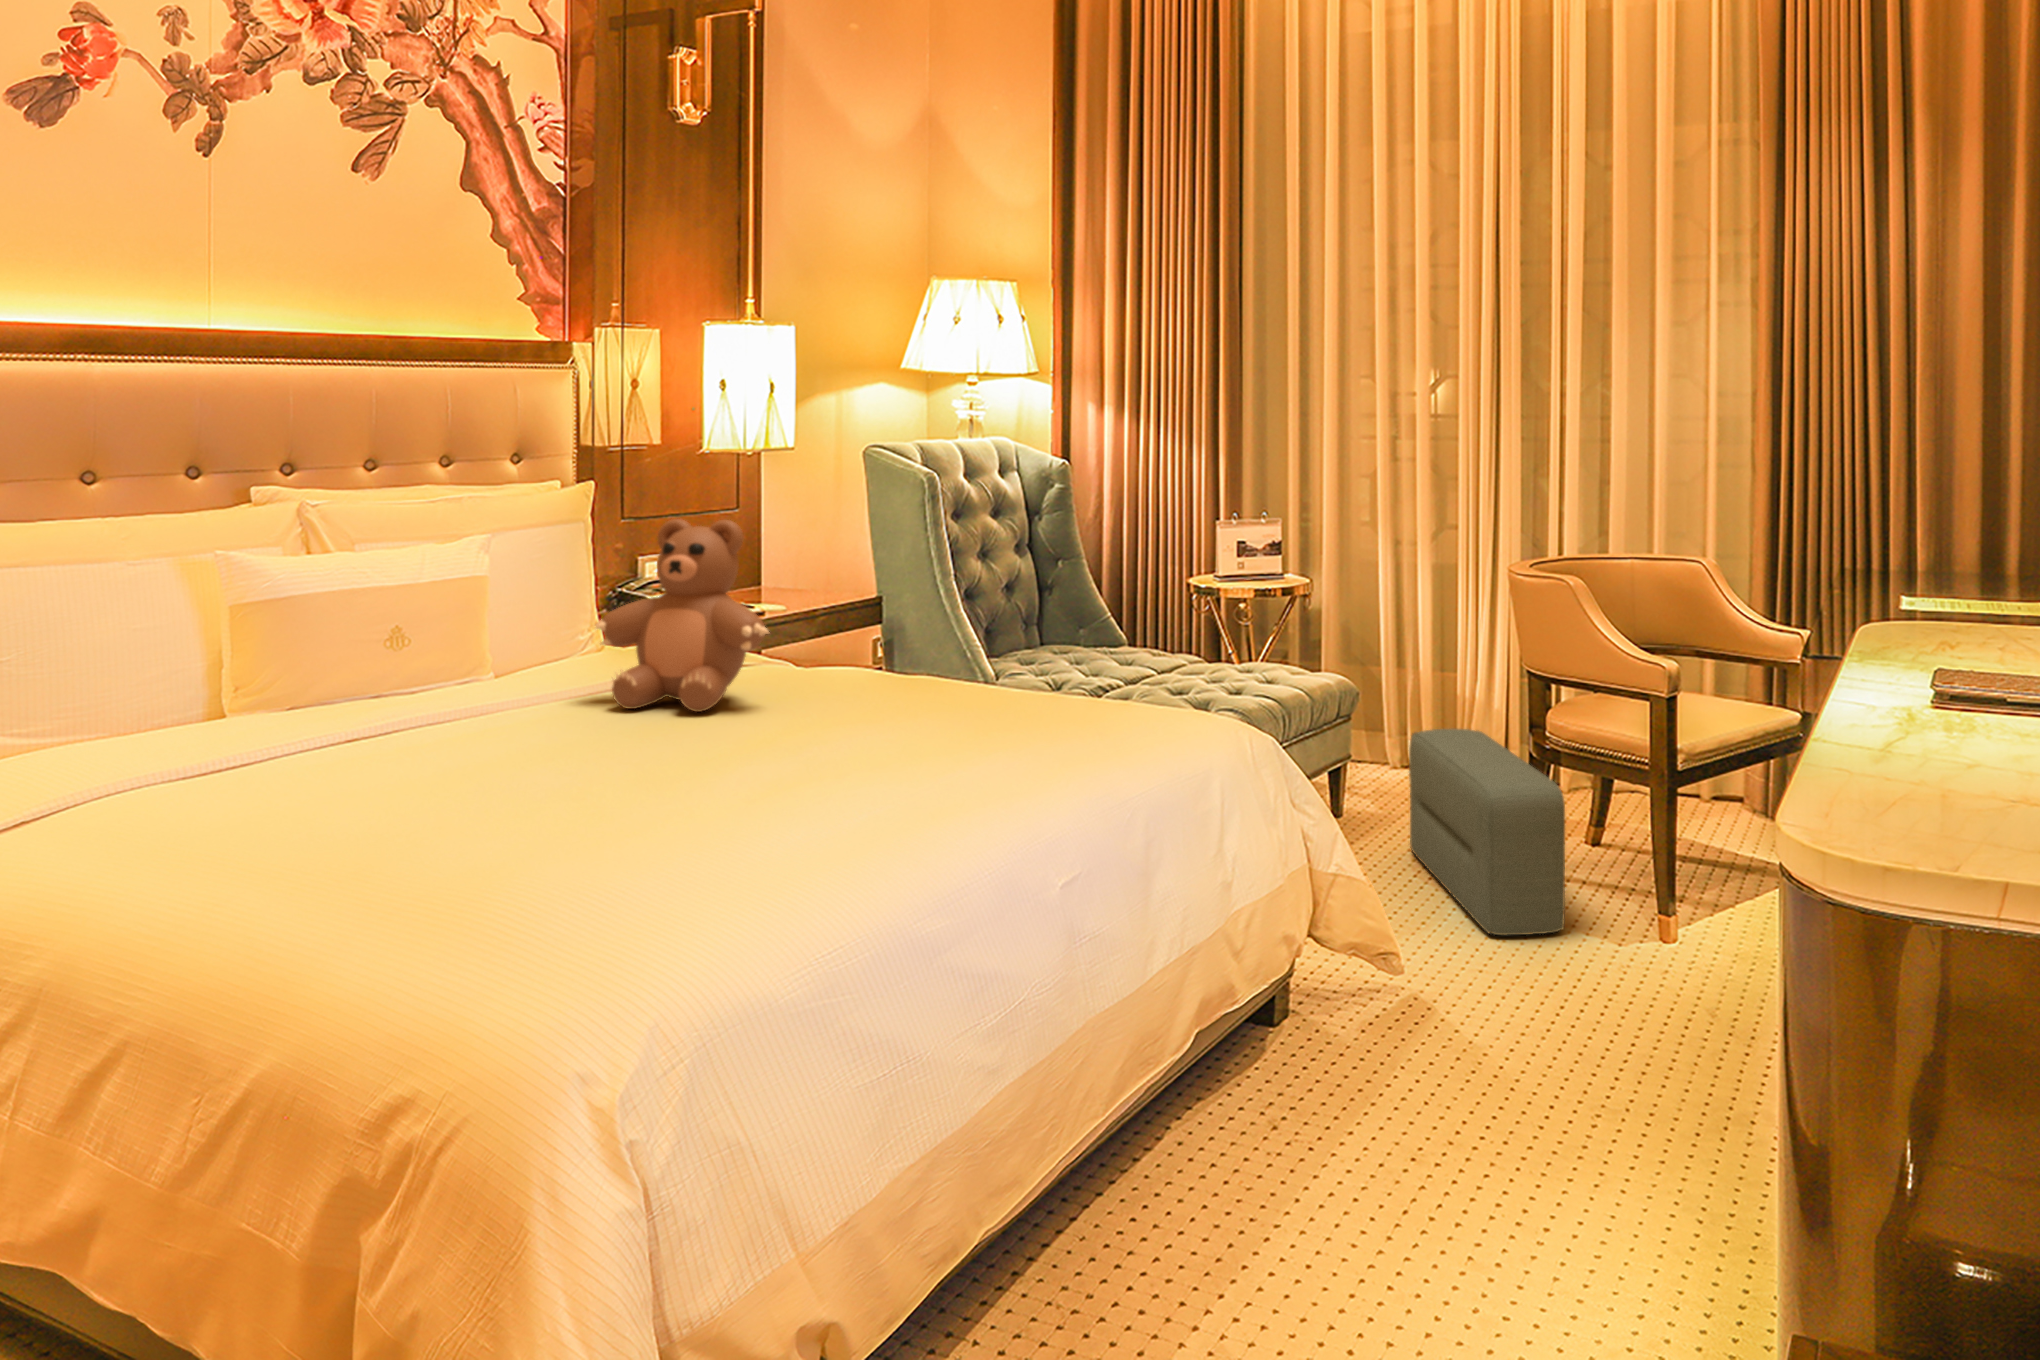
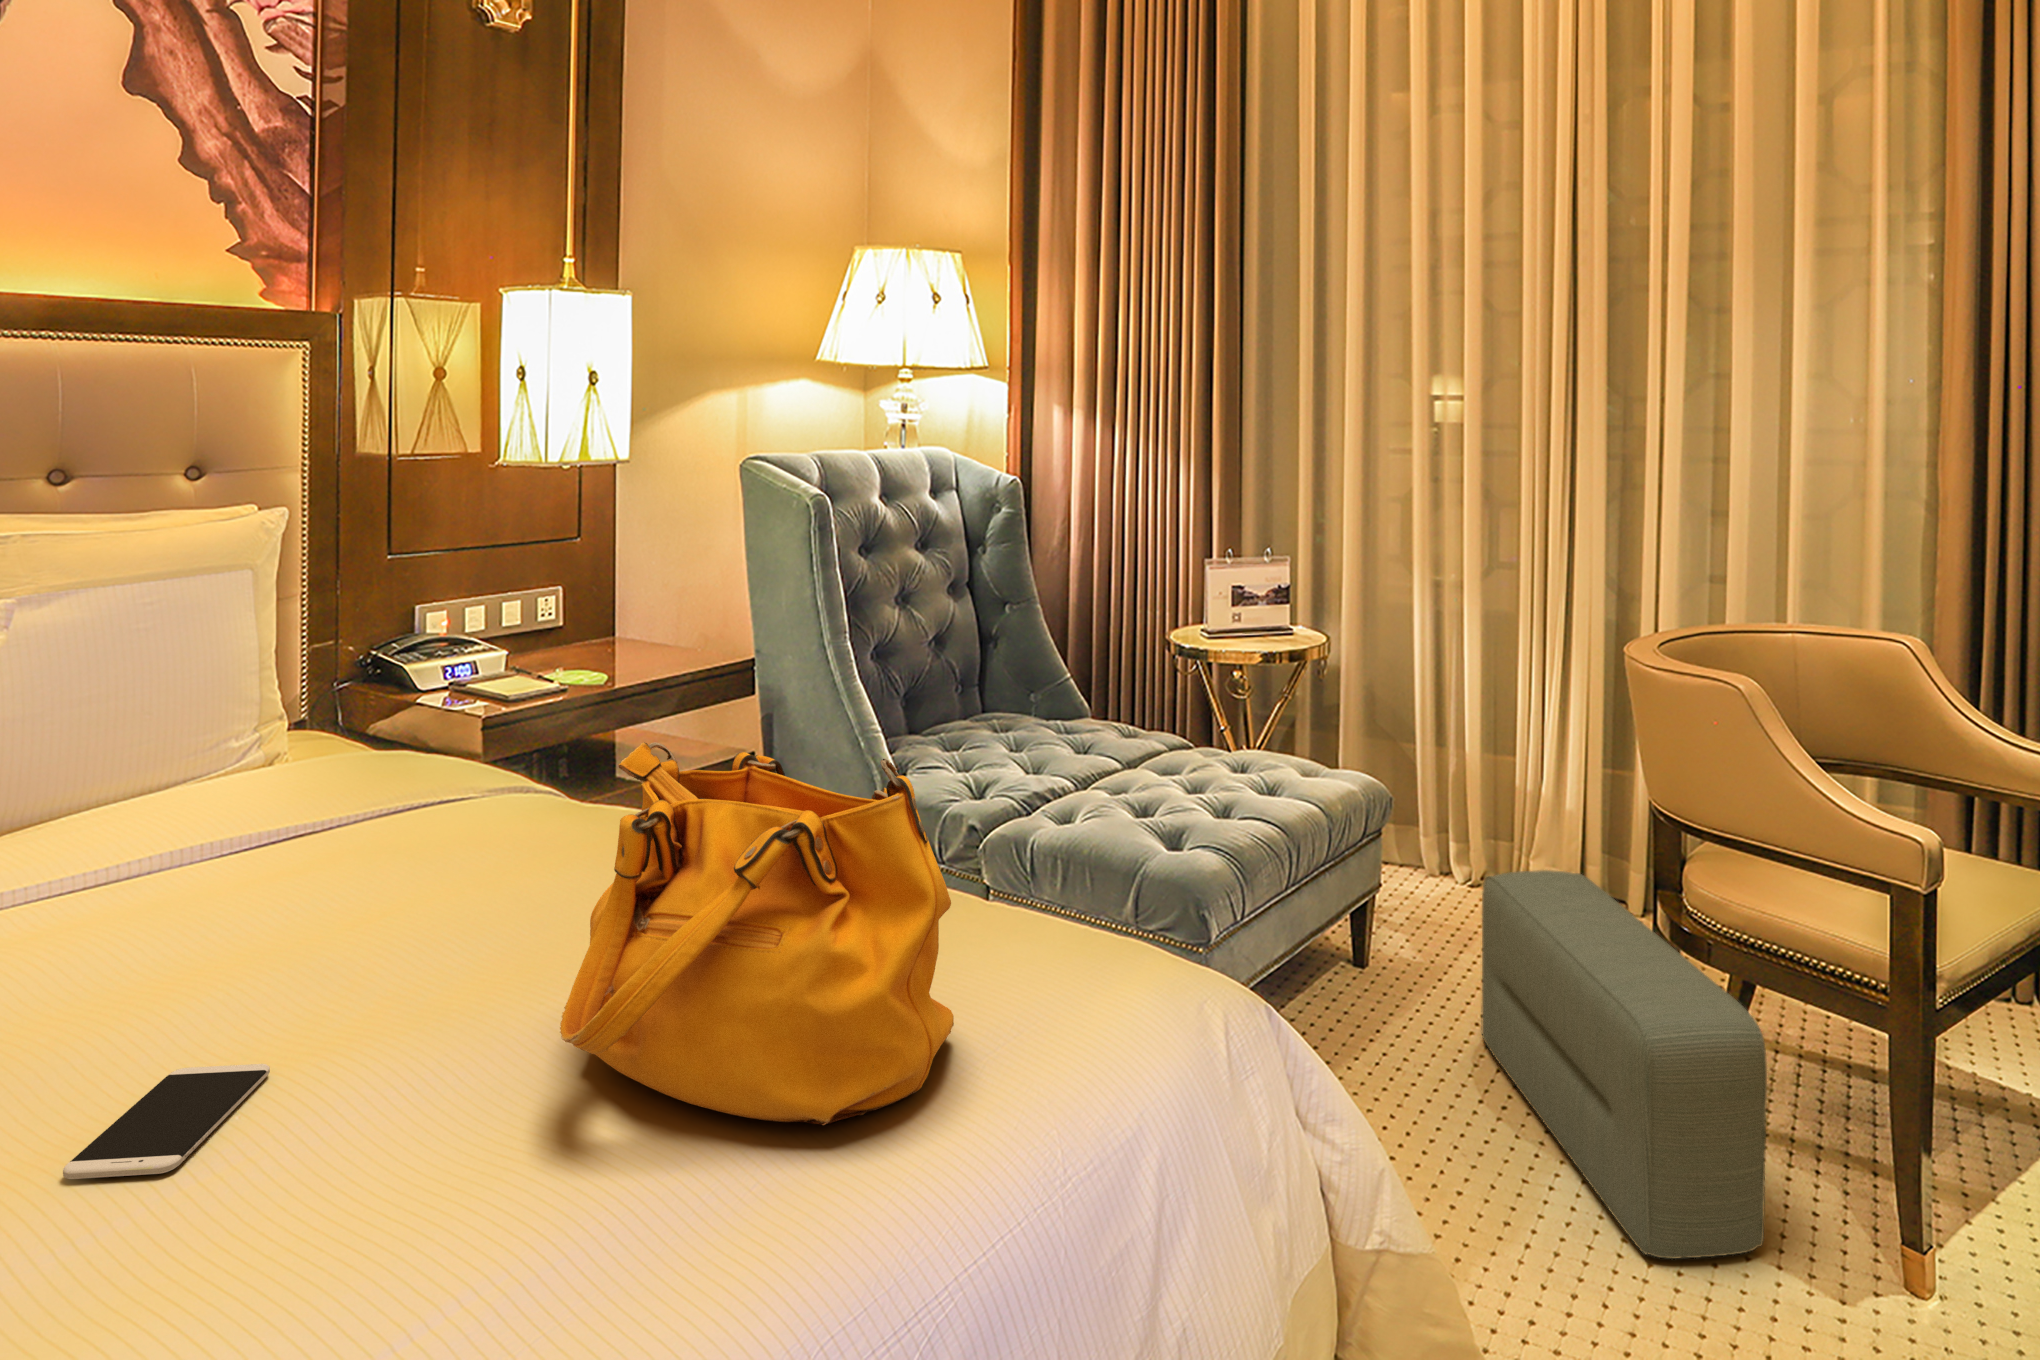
teddy bear: present [595,519,769,712] -> none [81,613,394,992]
handbag: none [891,576,1079,742] -> present [560,742,954,1125]
smartphone: none [683,728,743,753] -> present [63,1064,270,1179]

